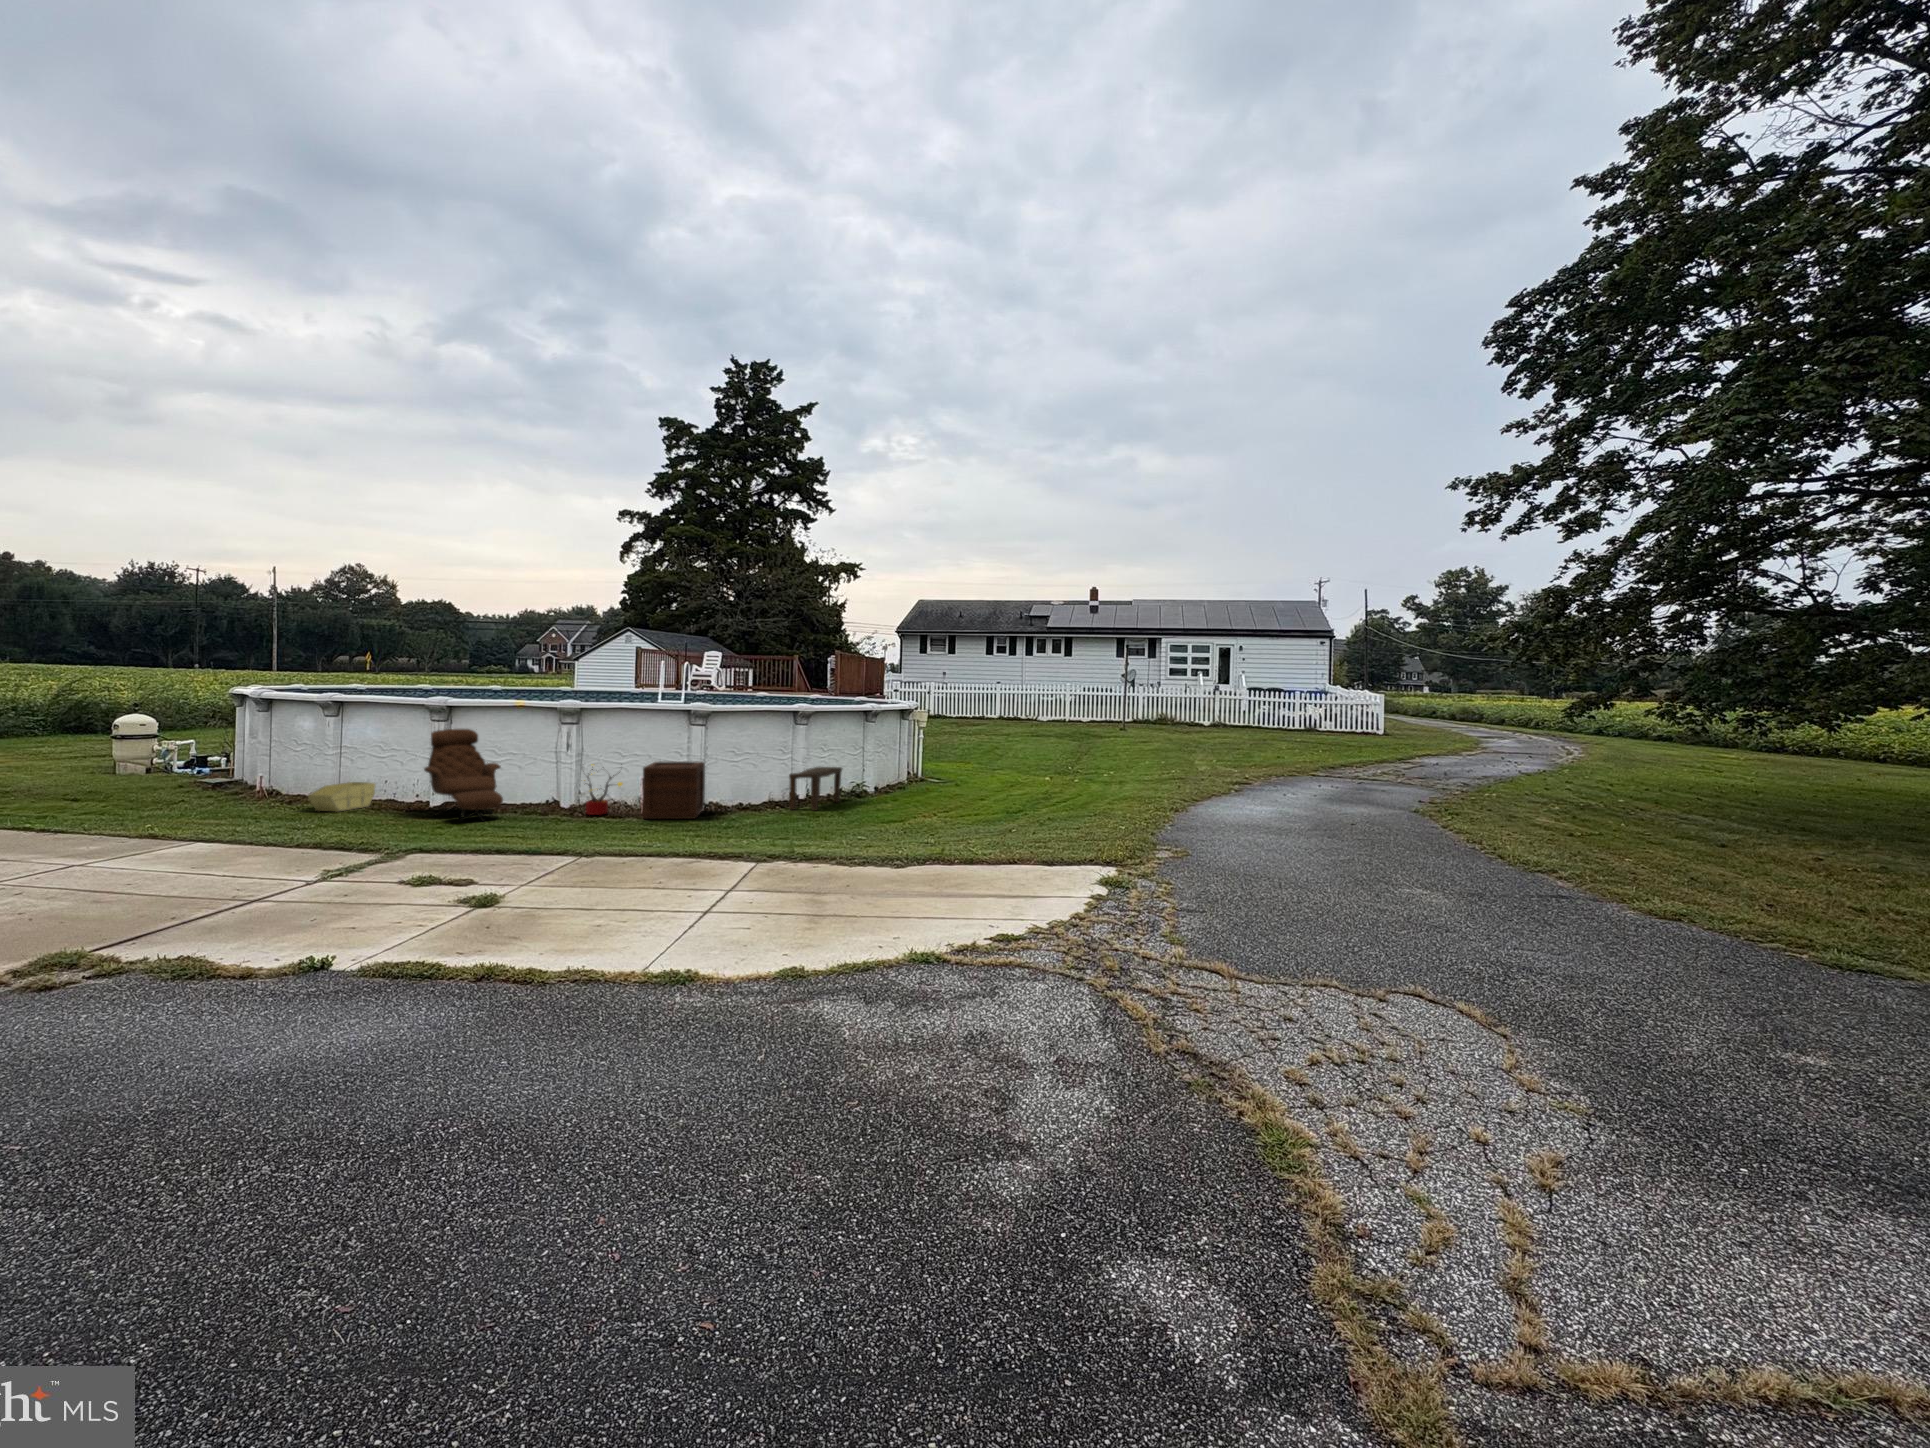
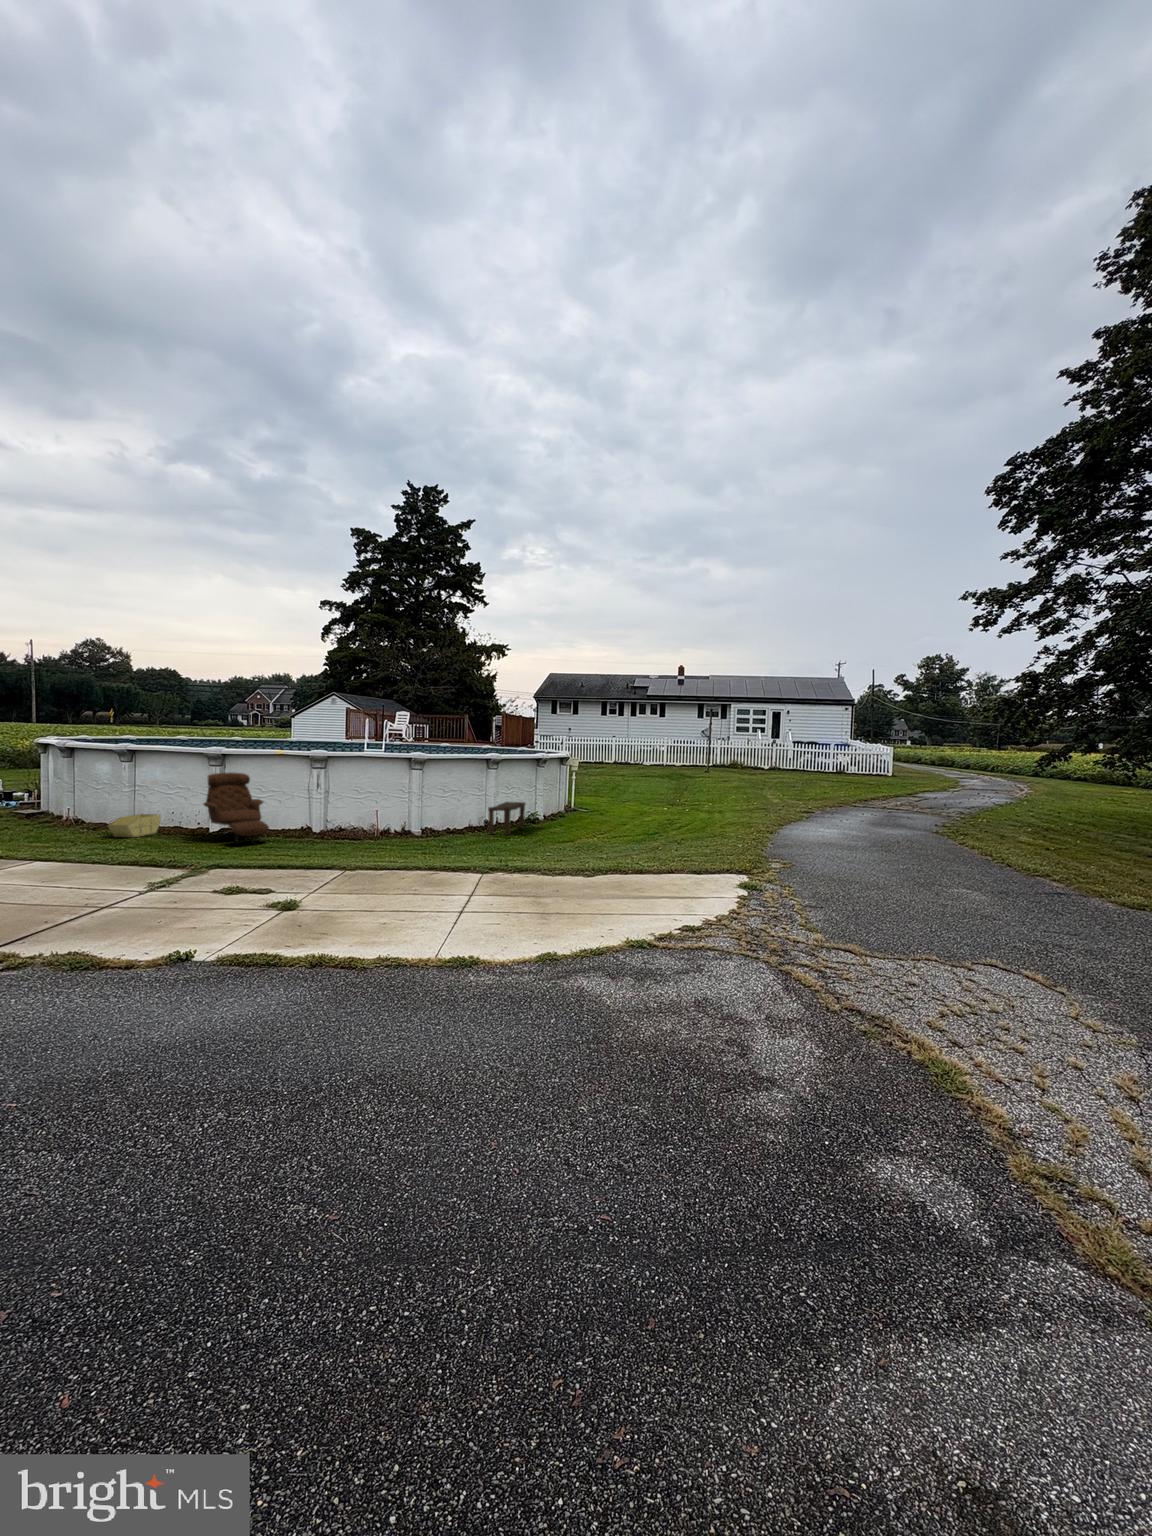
wooden crate: present [642,762,705,819] -> none [379,798,424,842]
decorative plant: present [584,764,622,815] -> none [328,799,363,839]

